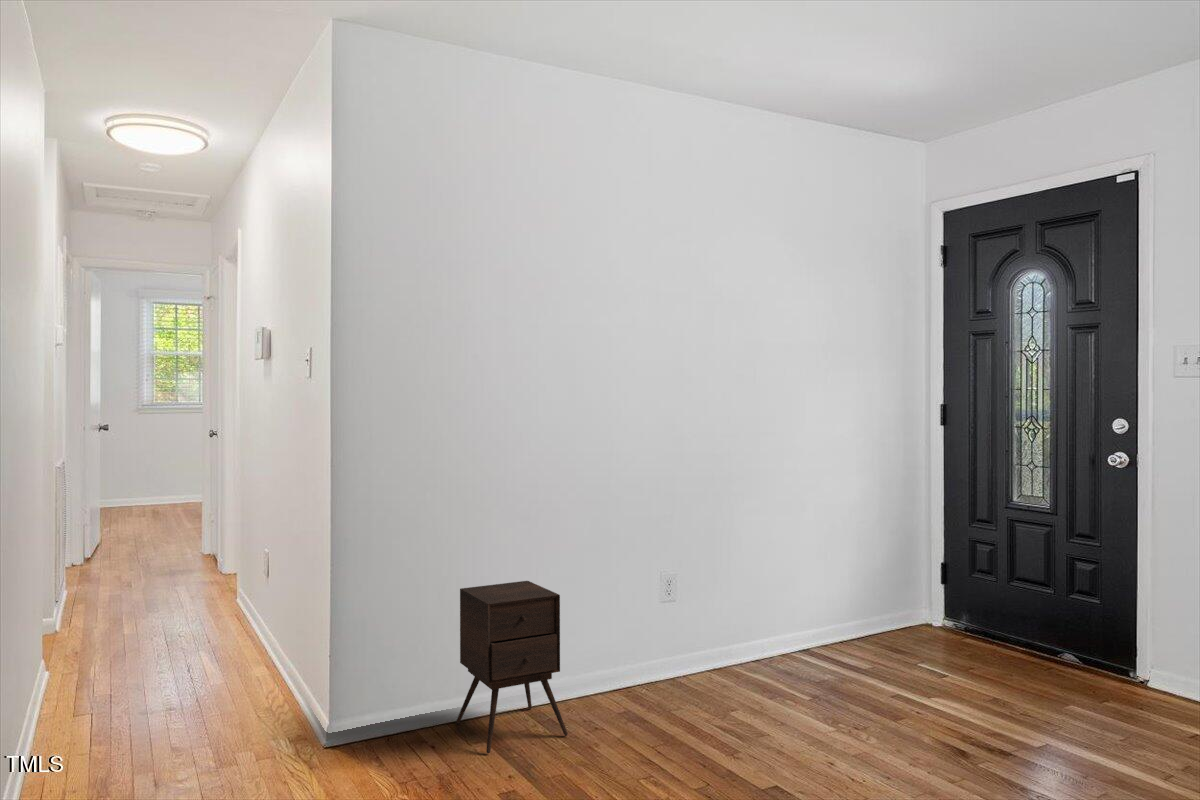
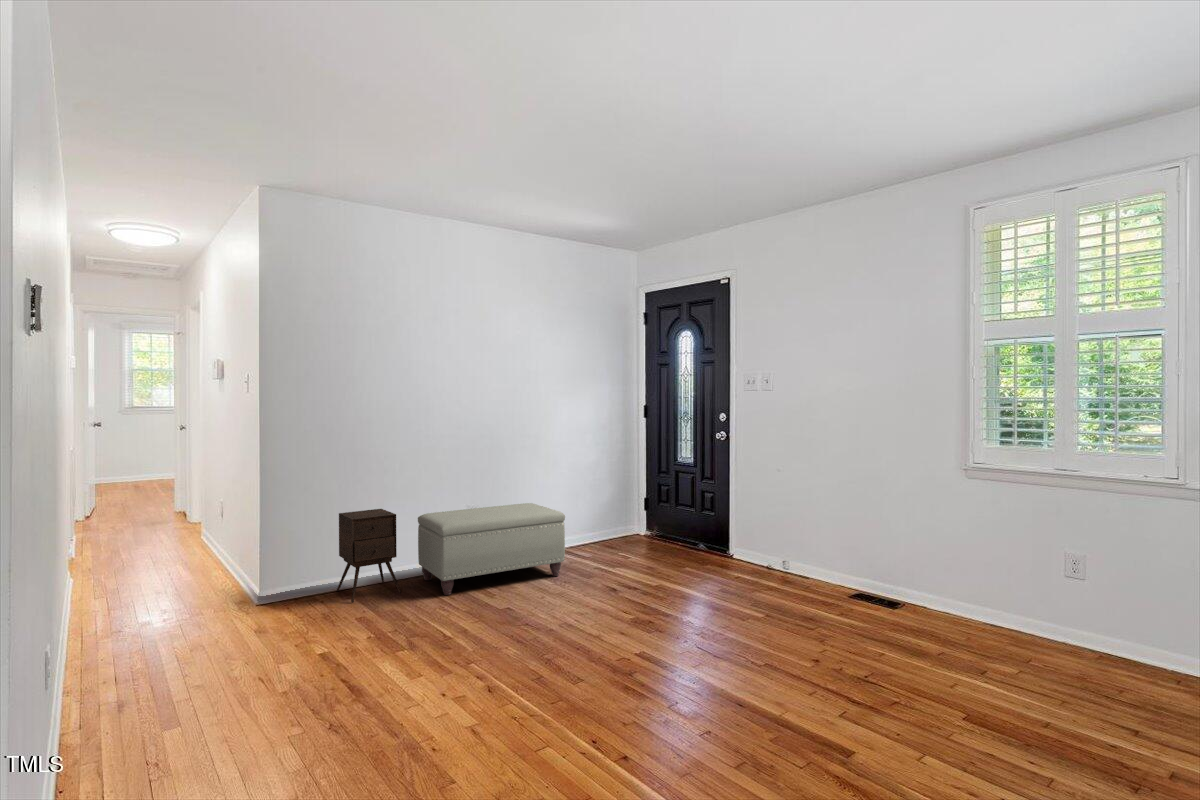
ottoman: none [587,574,850,746] -> present [418,503,565,595]

